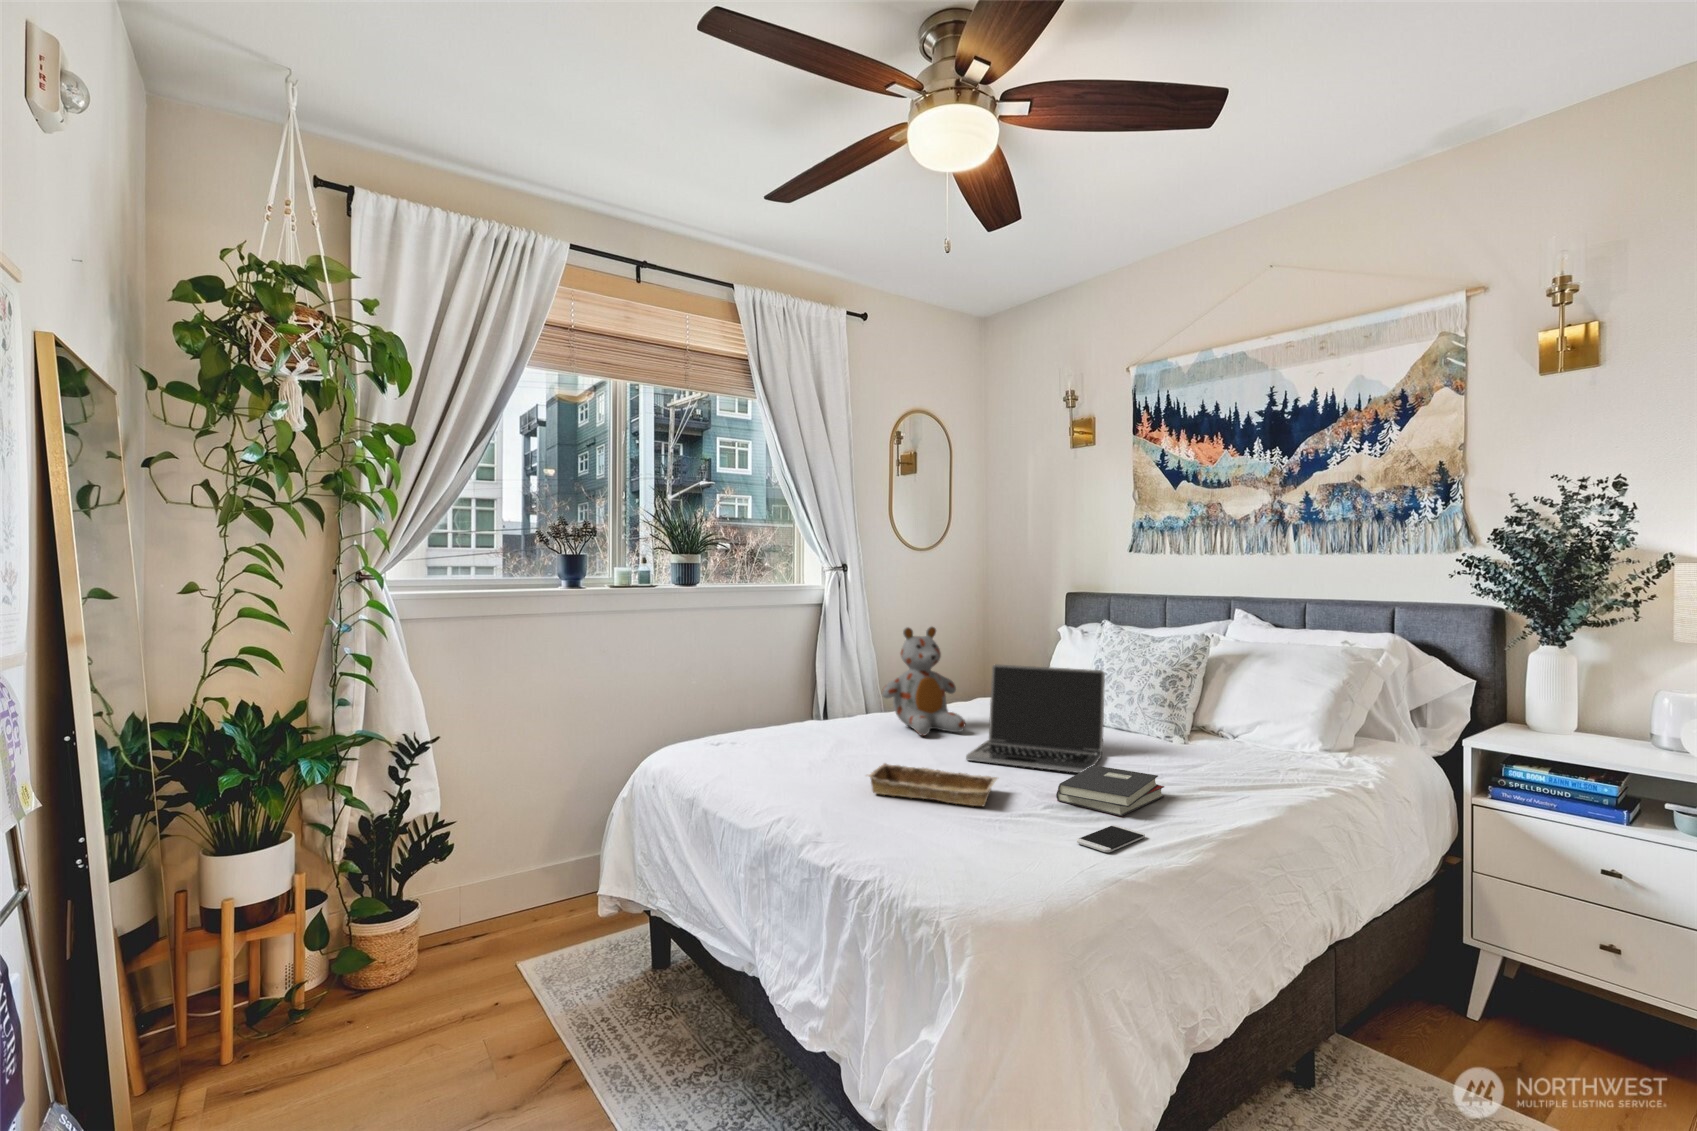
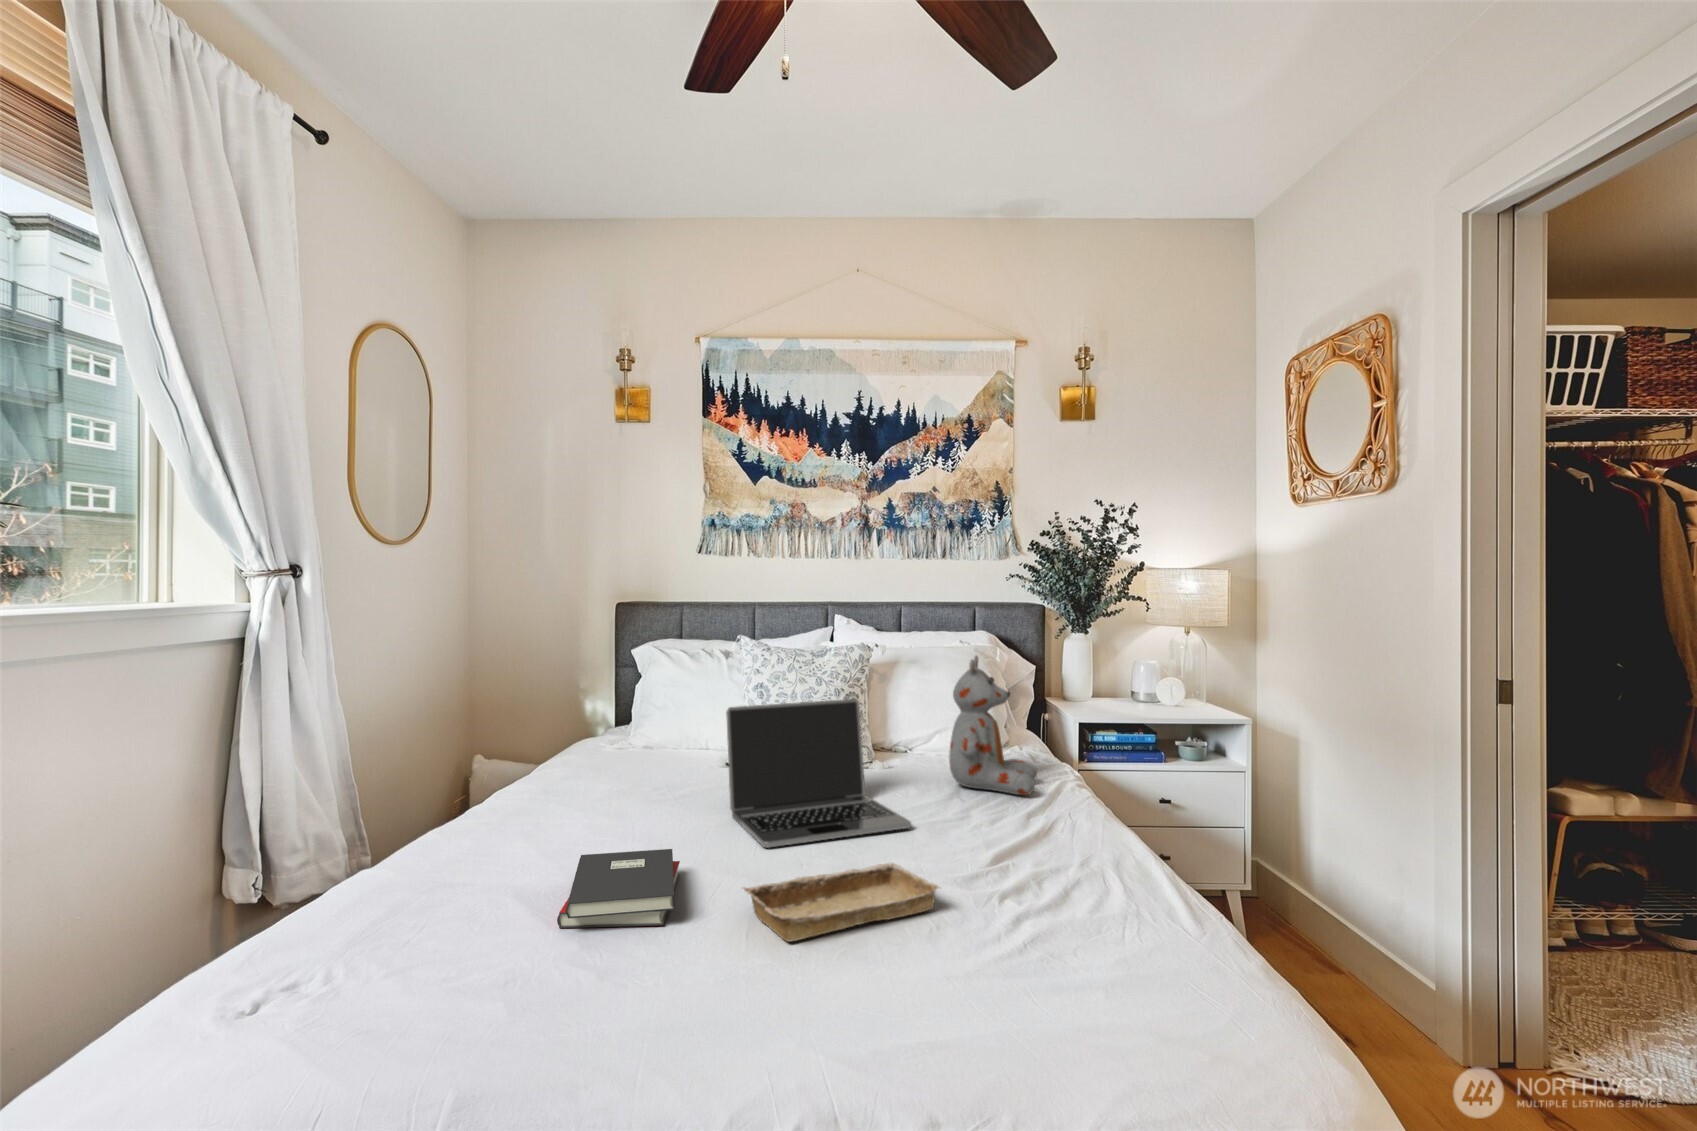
stuffed bear: present [882,627,965,736] -> present [949,656,1037,795]
hardback book: present [1056,765,1164,816] -> present [557,849,680,928]
smartphone: present [1077,825,1145,852] -> none [1068,883,1134,920]

